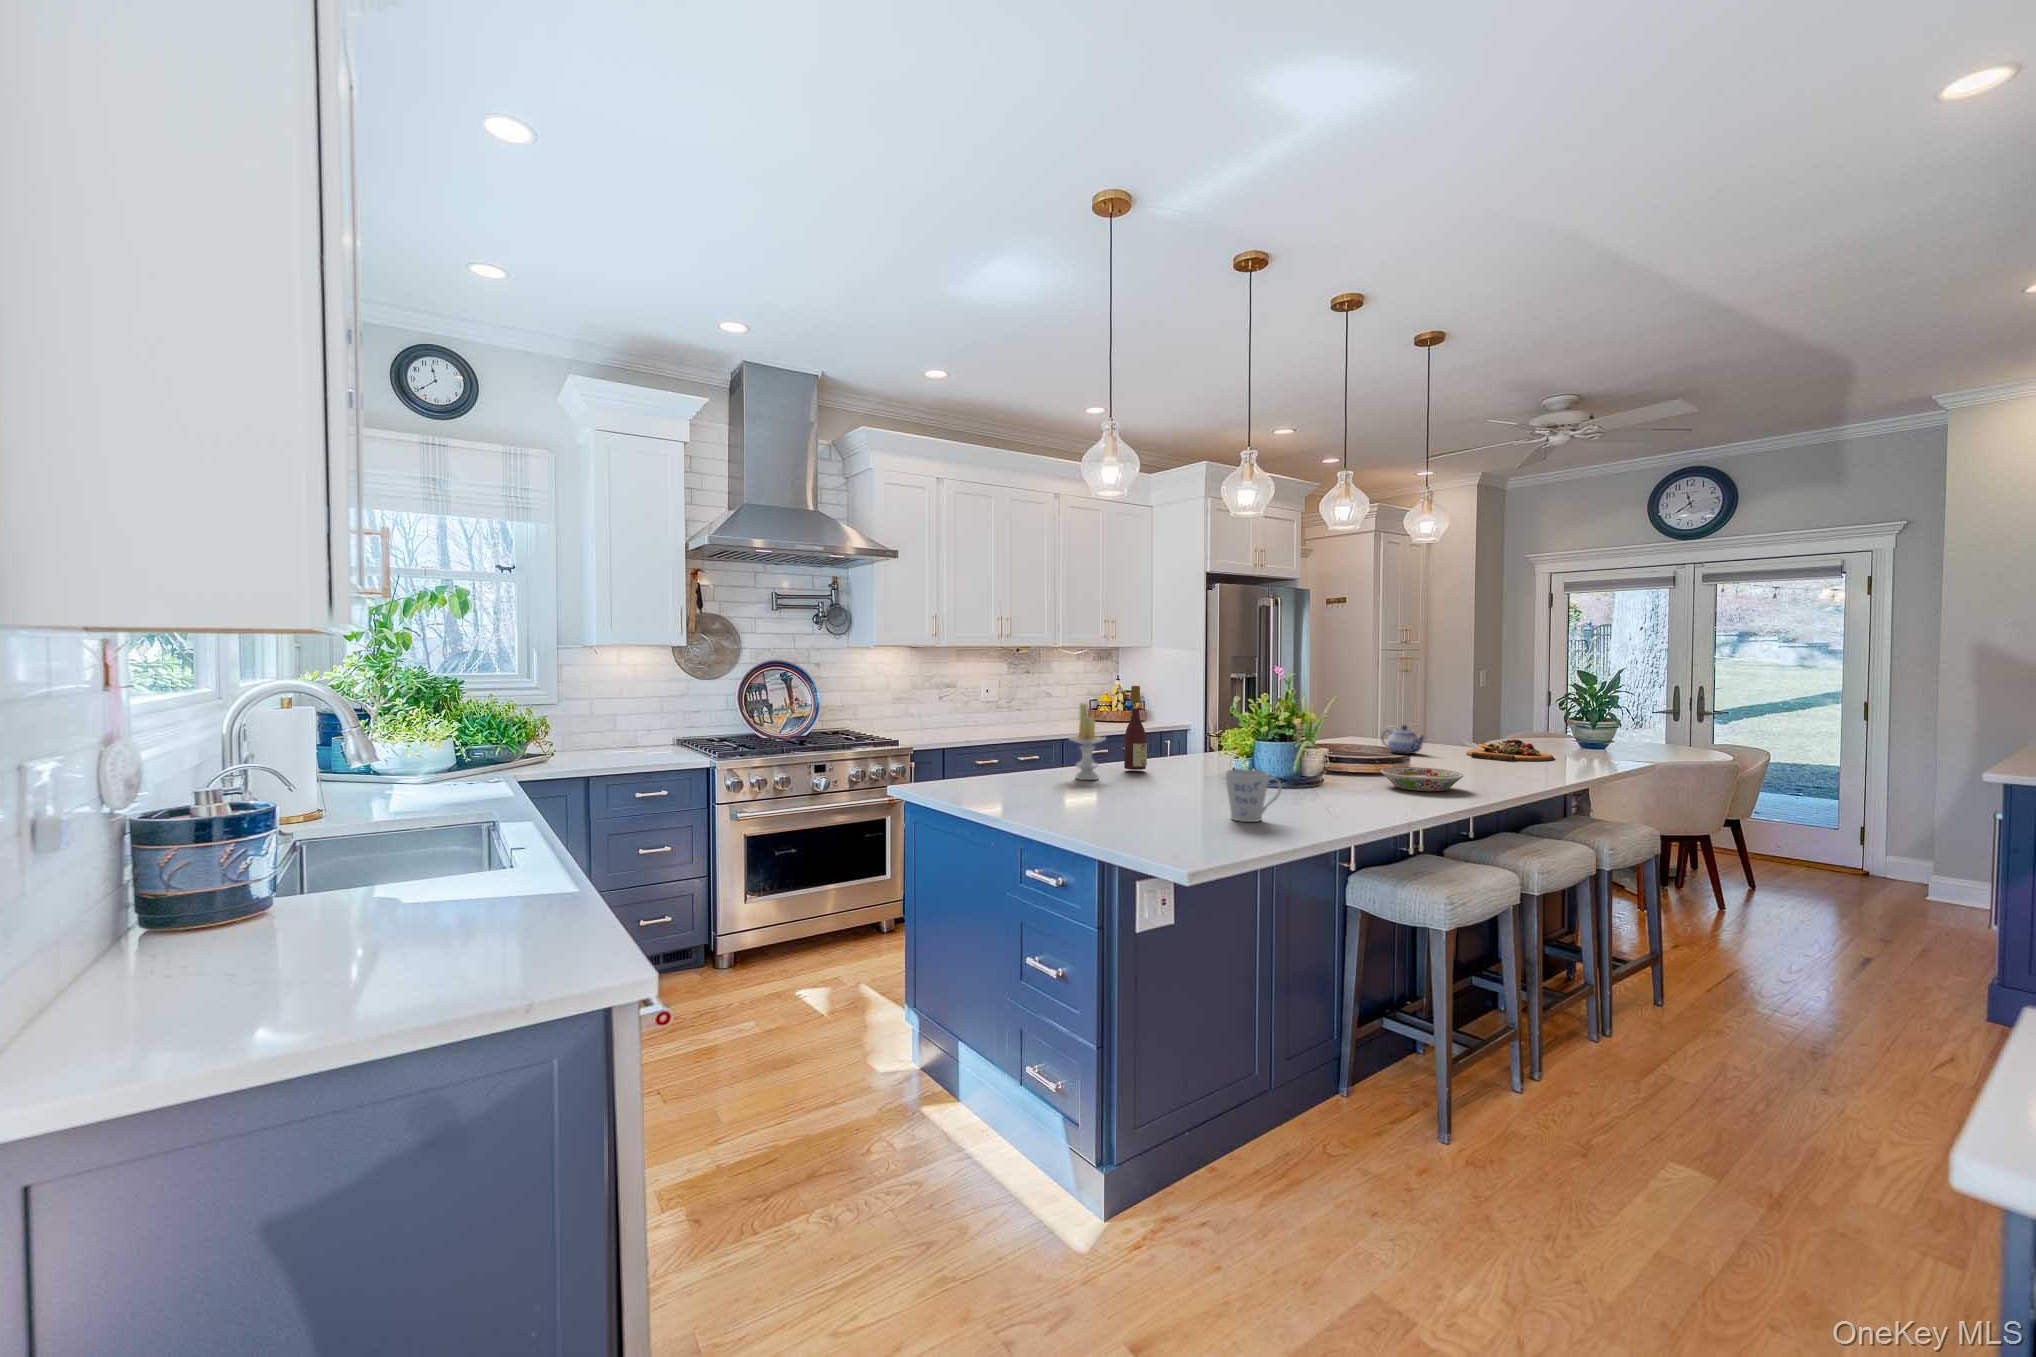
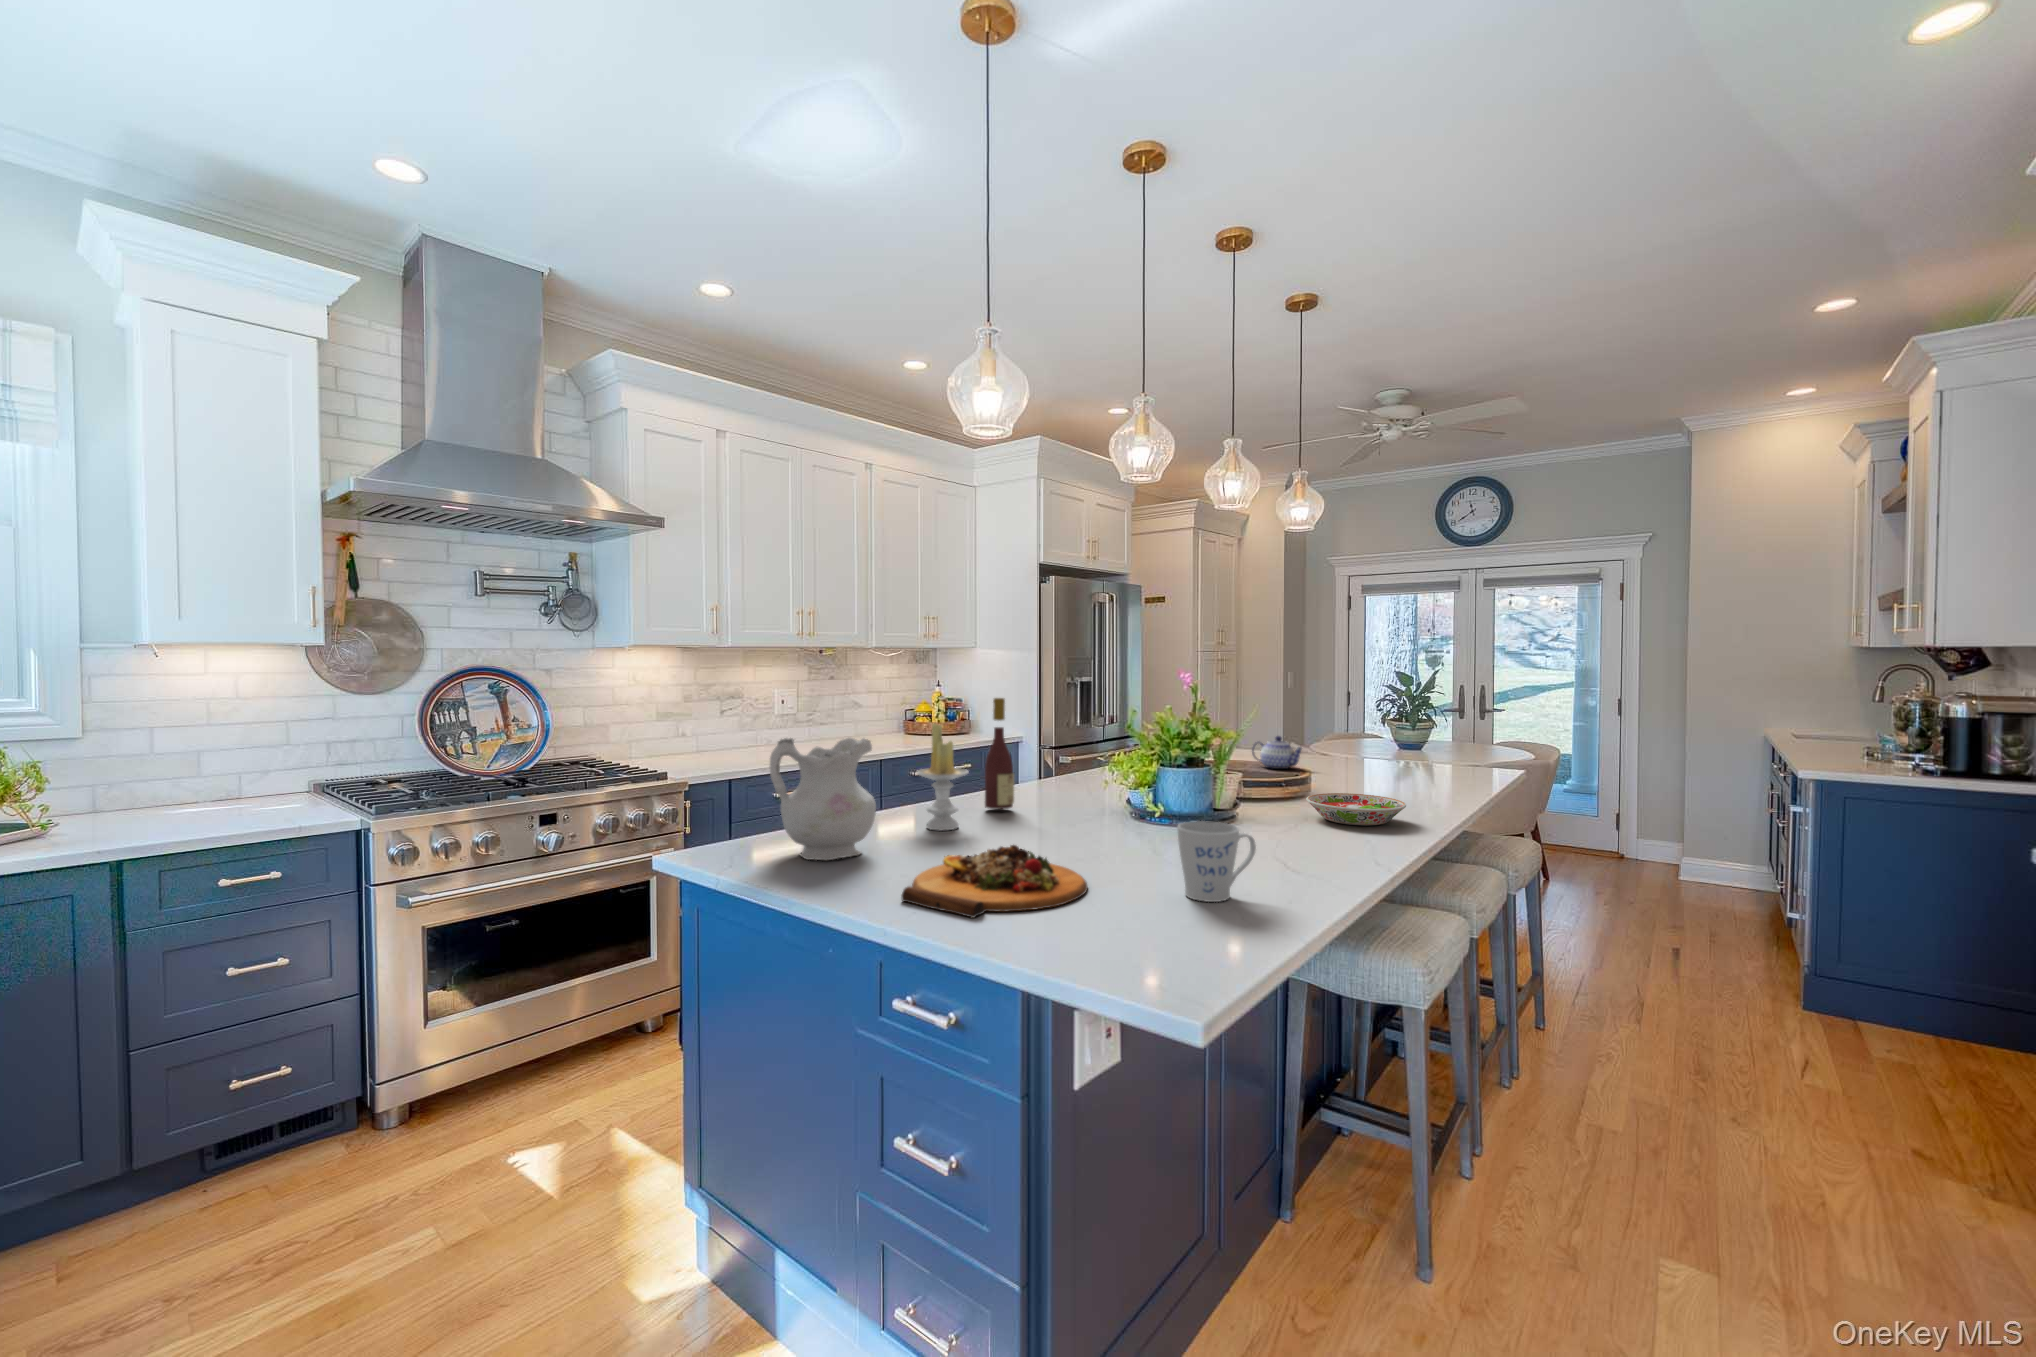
ceramic pitcher: none [964,708,1034,791] -> present [770,738,876,860]
cutting board: present [1466,739,1554,761] -> present [902,845,1088,918]

